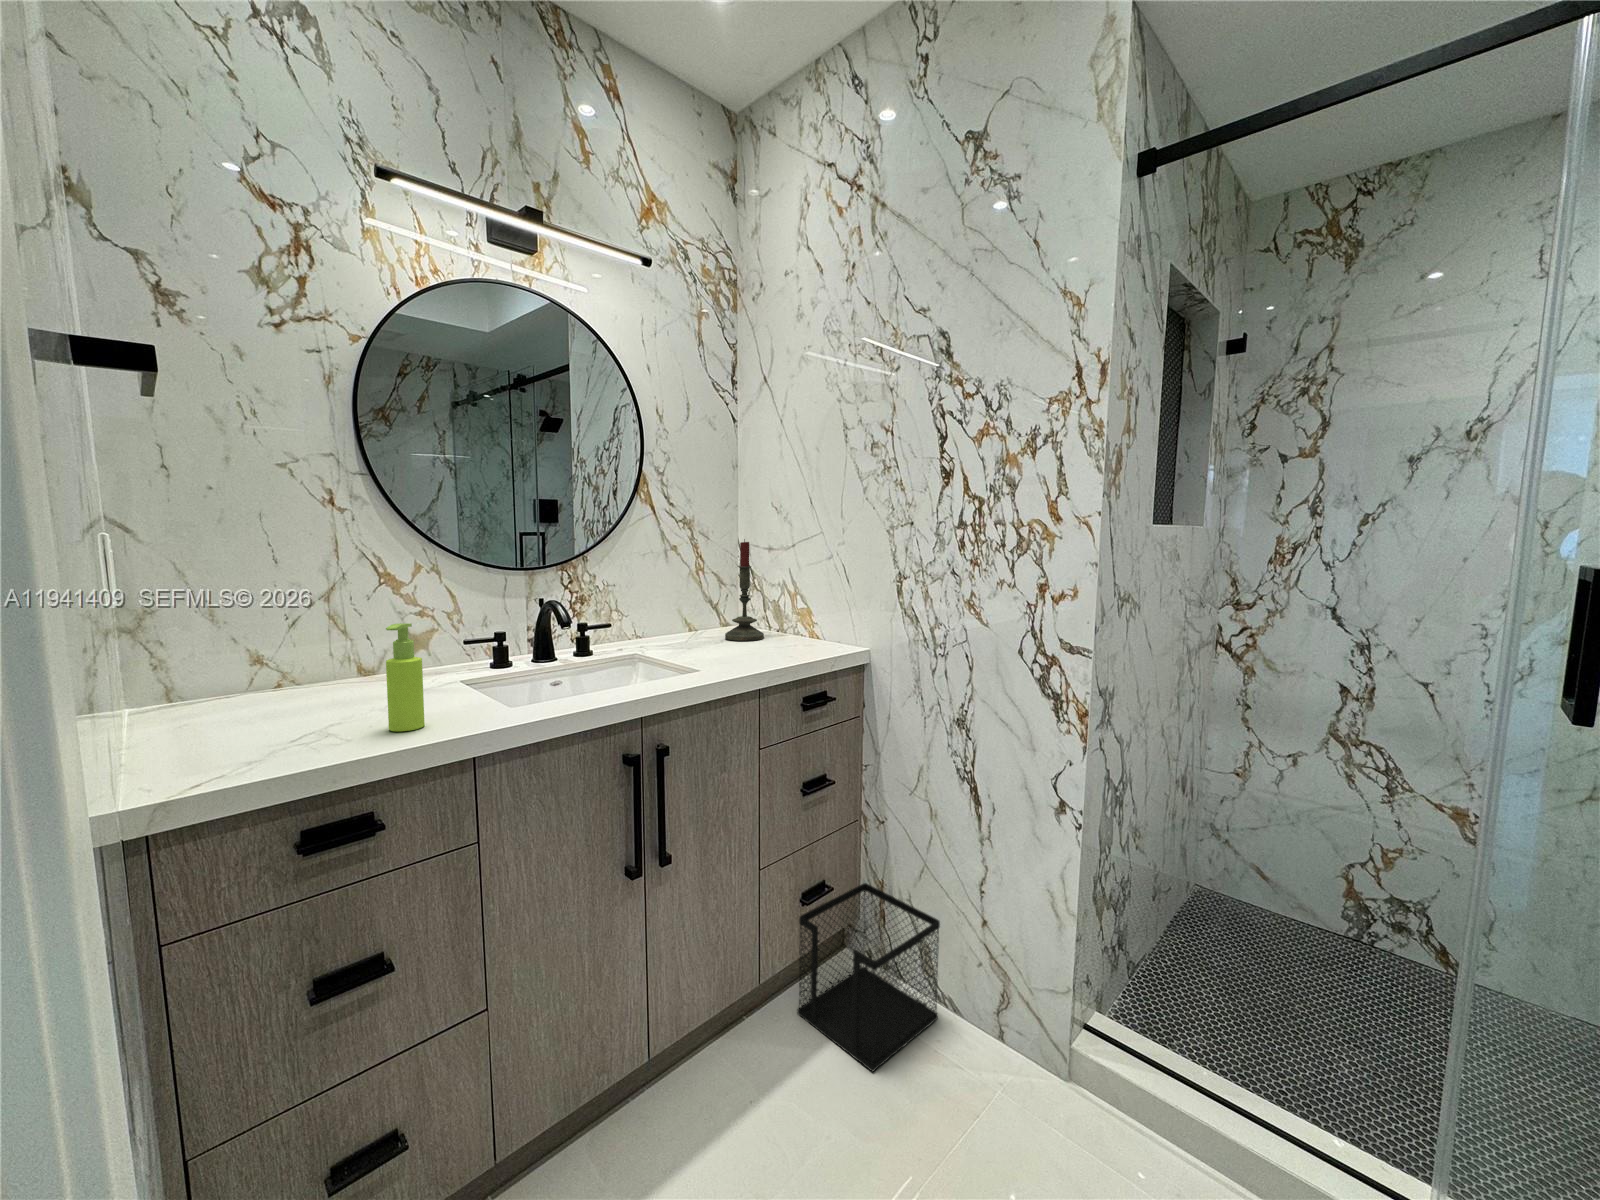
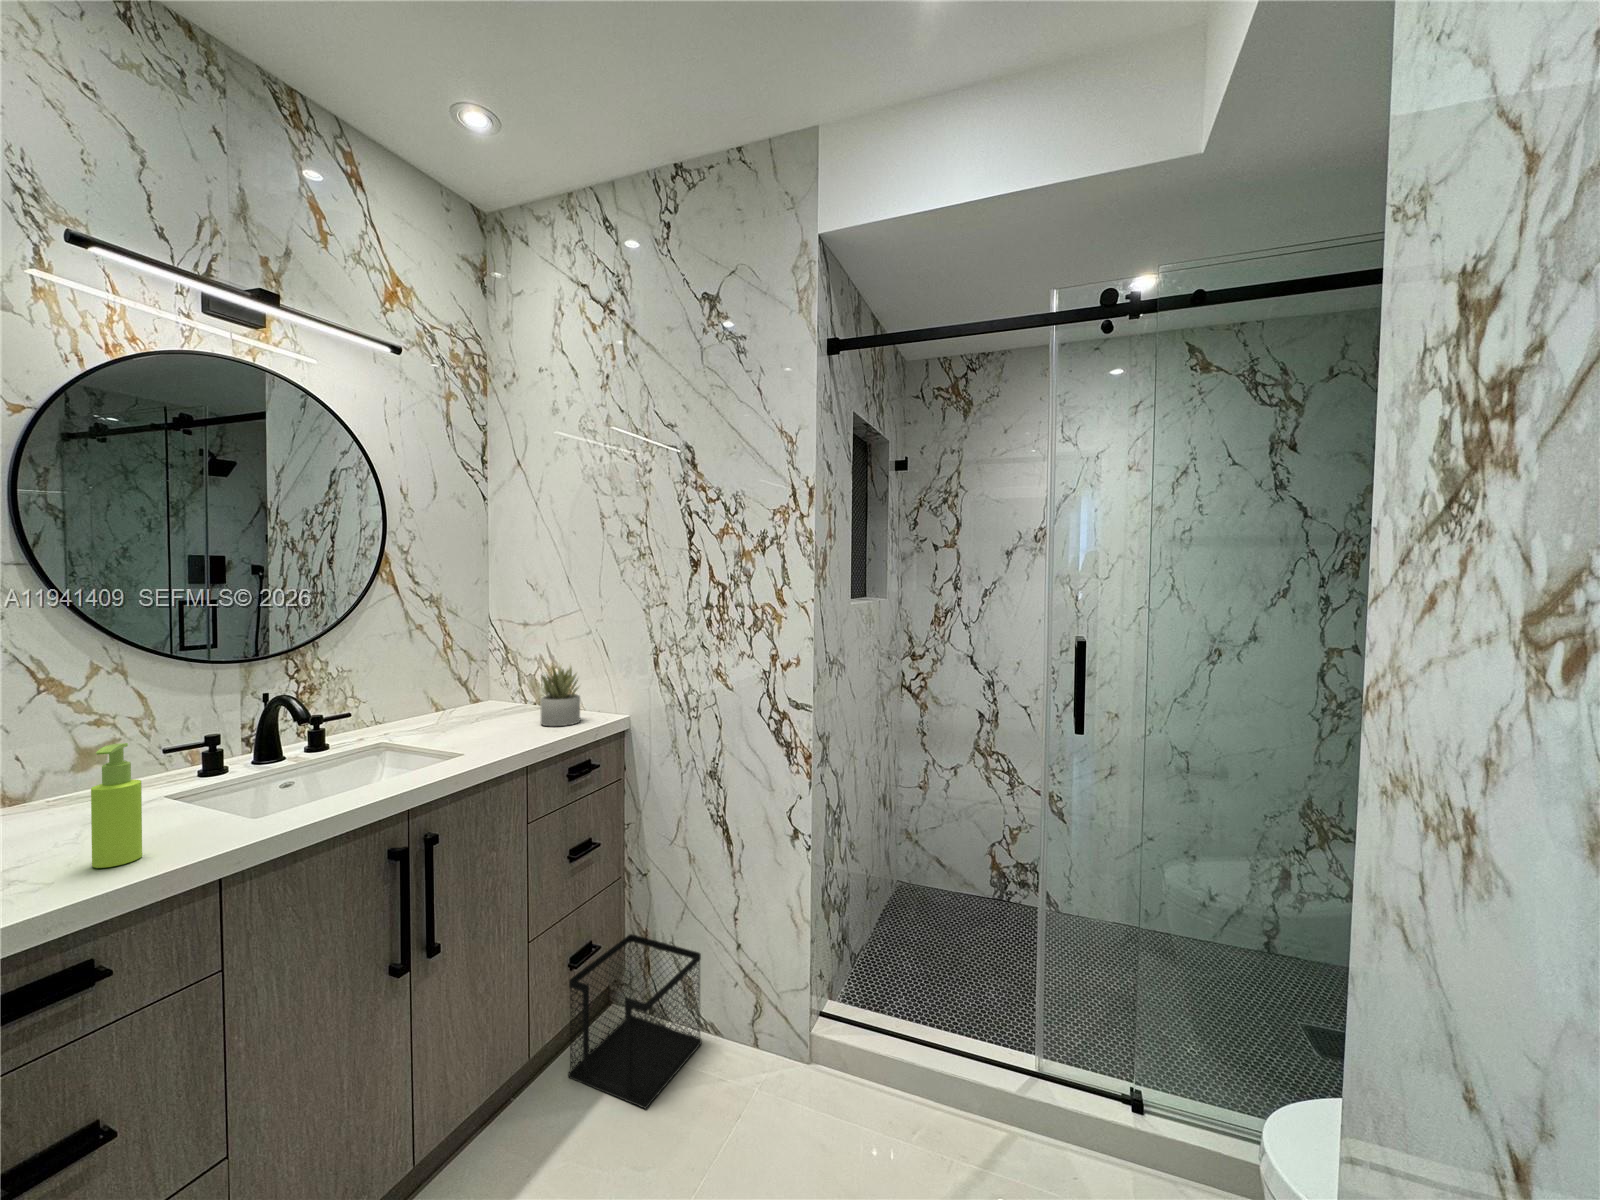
candle: present [725,539,764,641] -> none [480,616,522,717]
succulent plant: none [775,587,819,653] -> present [540,666,580,726]

